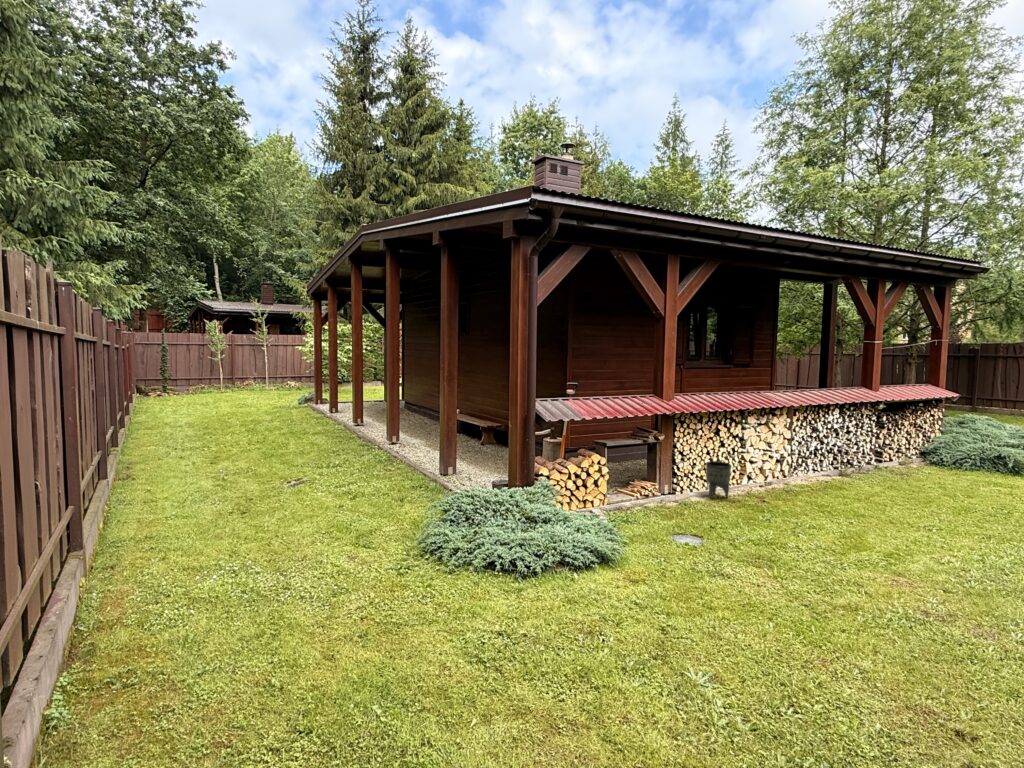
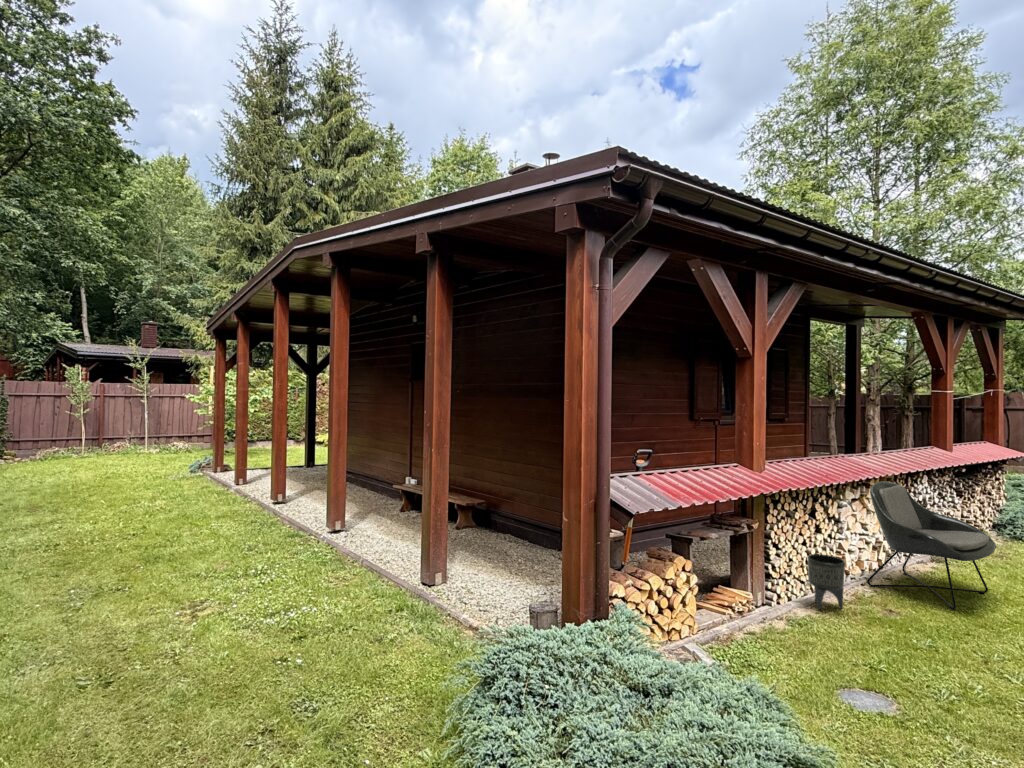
lounge chair: none [764,413,861,504] -> present [867,481,996,610]

